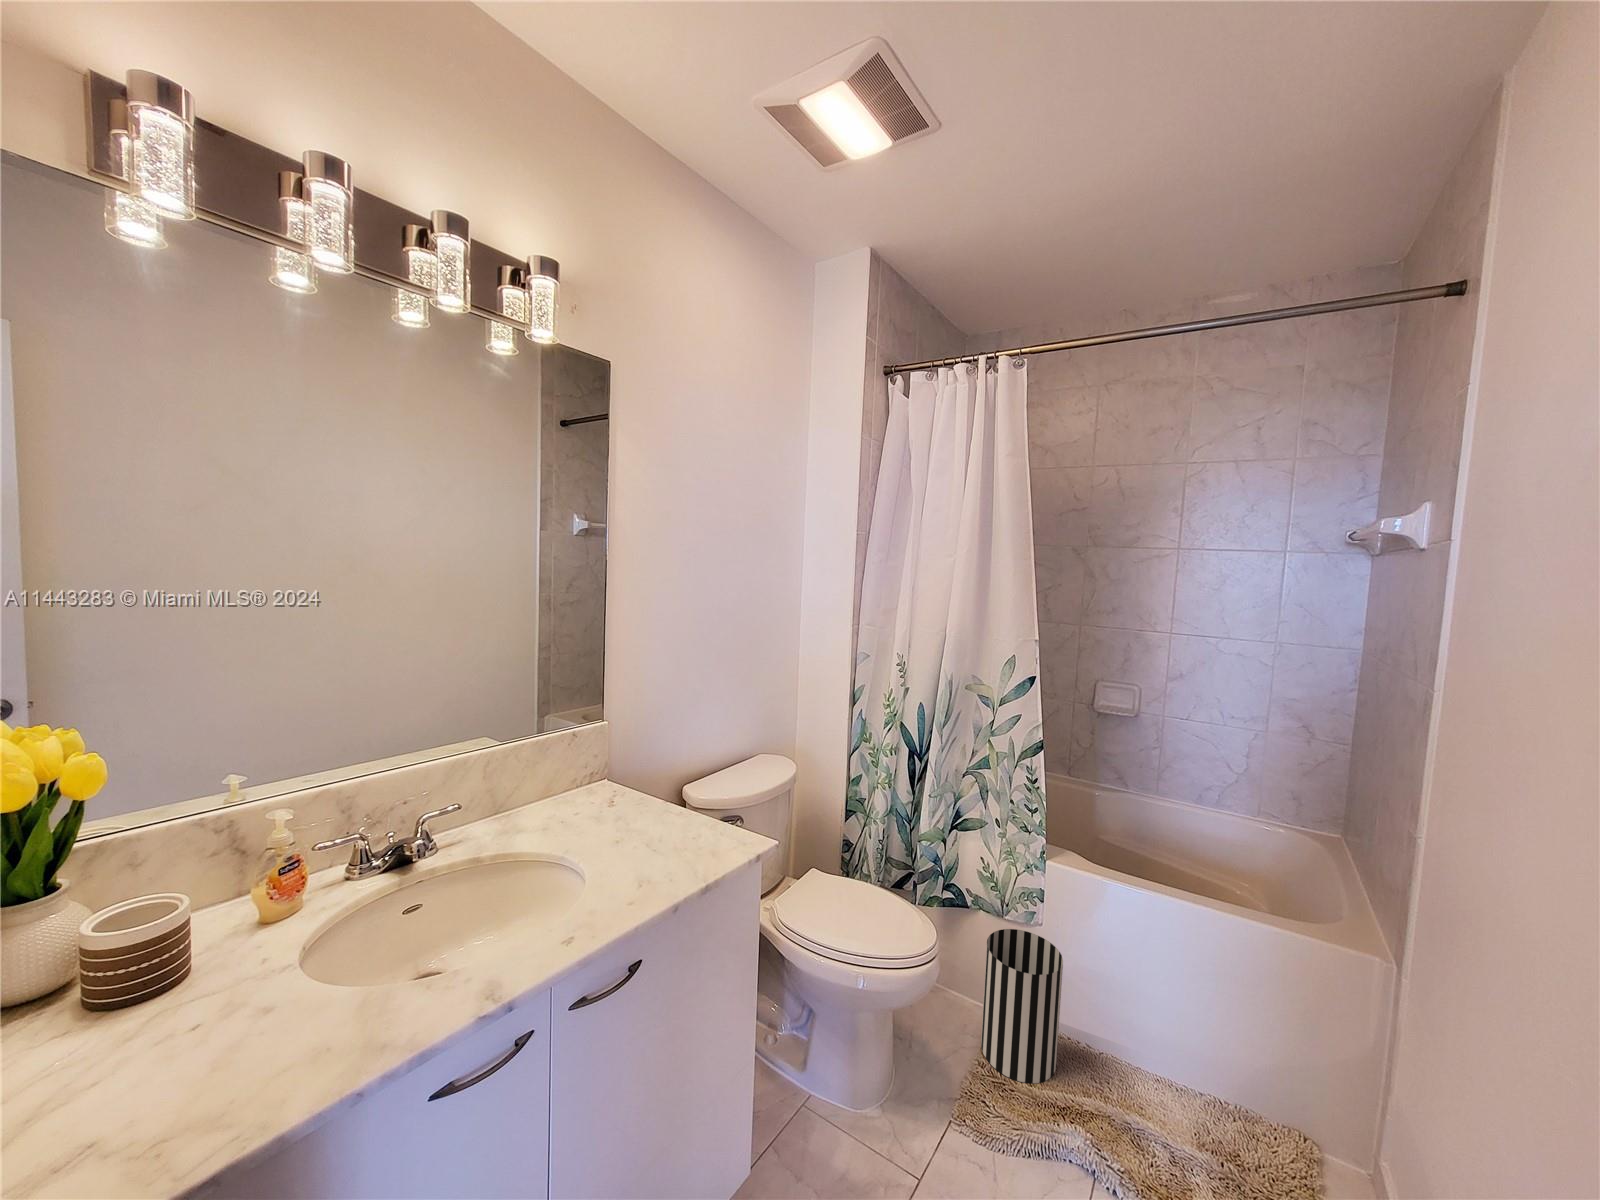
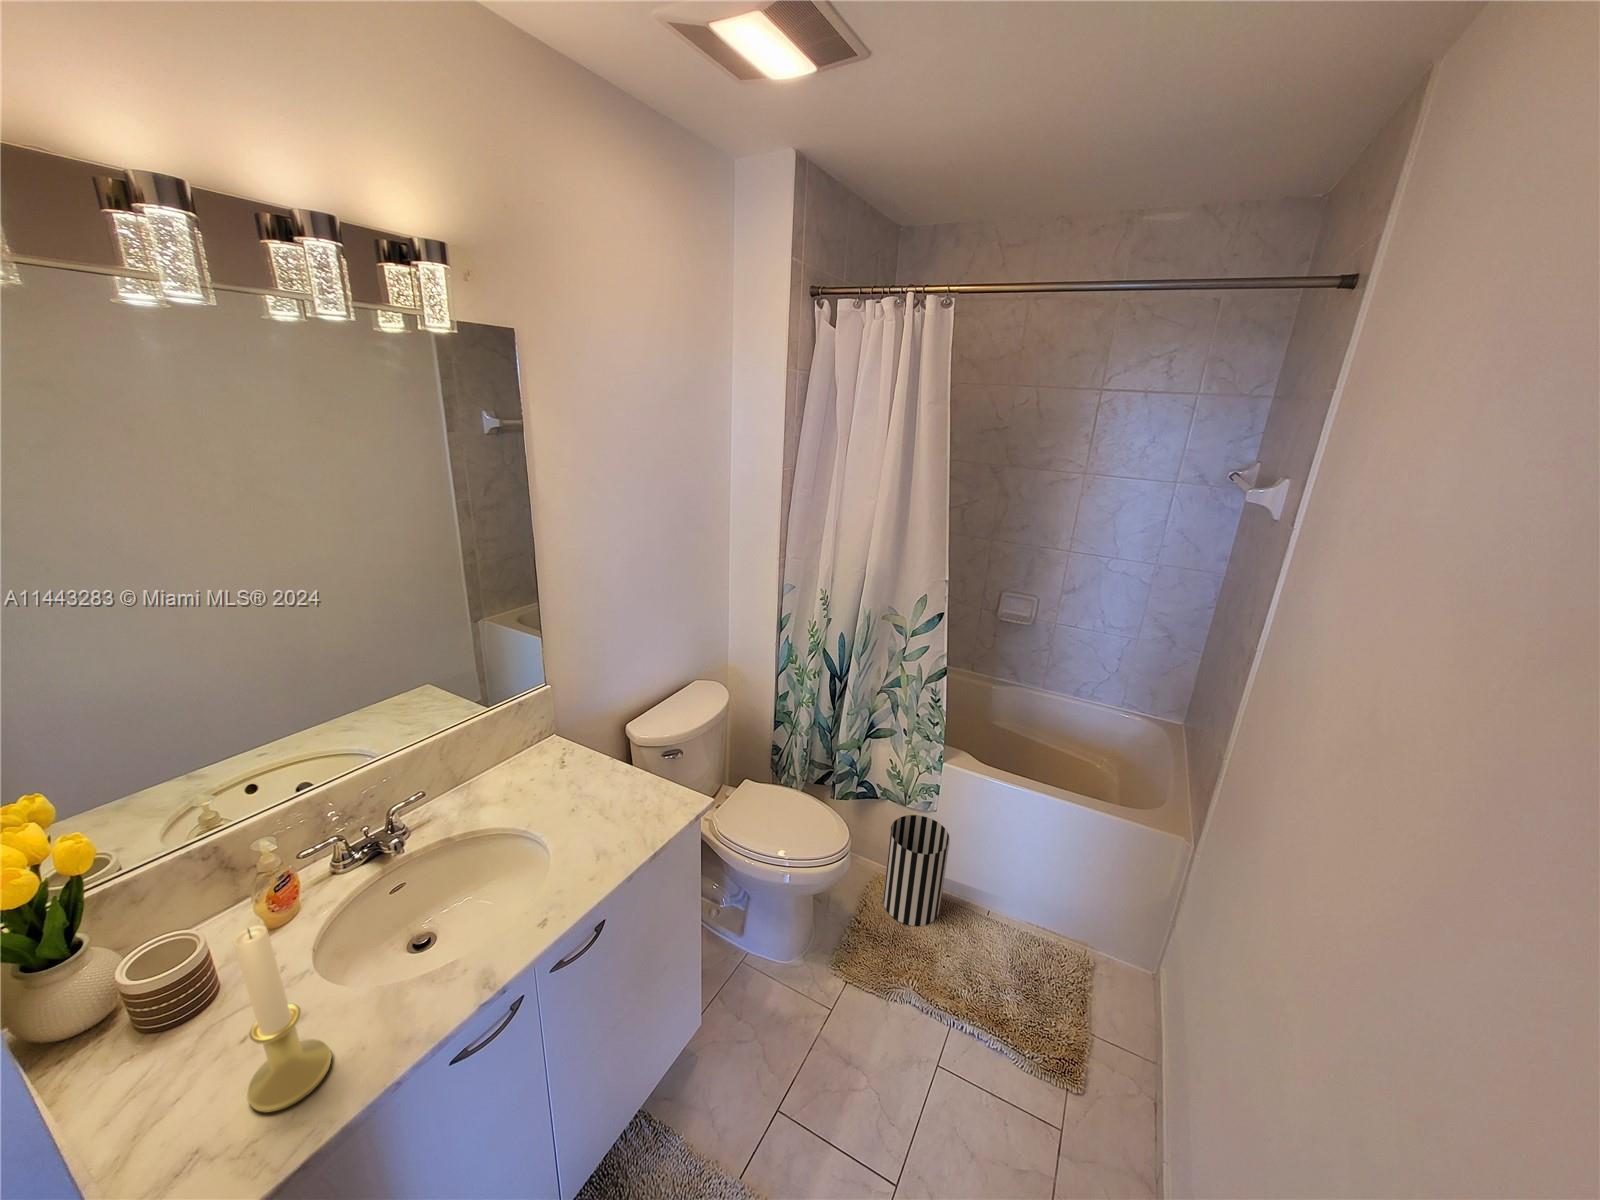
candle holder: none [169,835,286,1113] -> present [233,925,331,1113]

